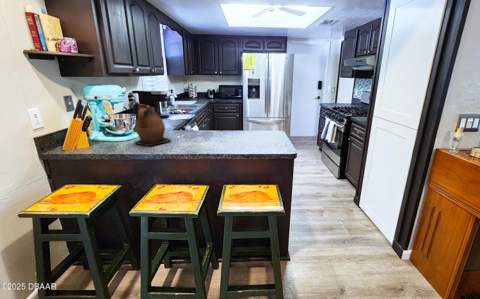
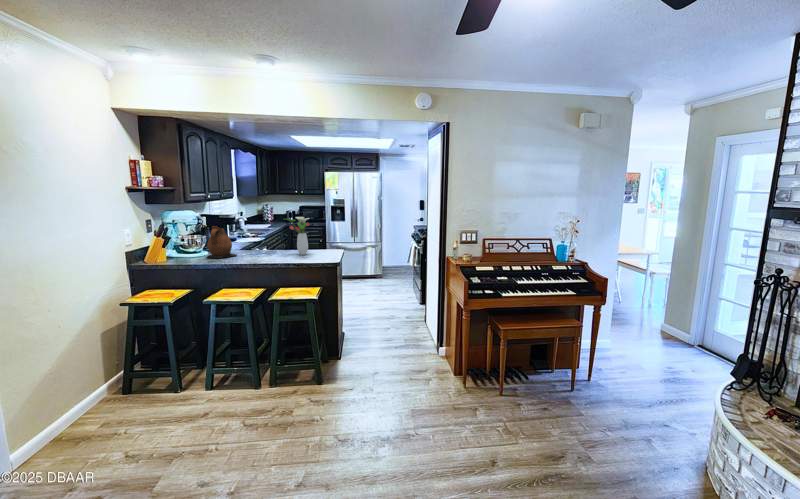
flower arrangement: none [223,92,262,142] -> present [285,217,310,255]

